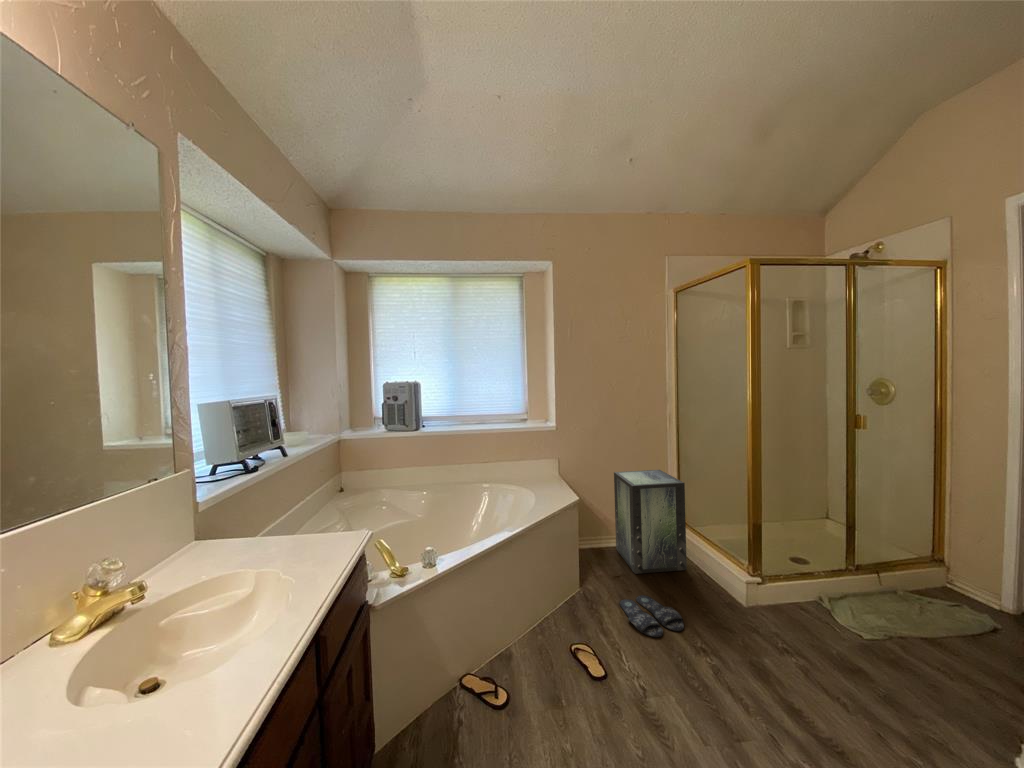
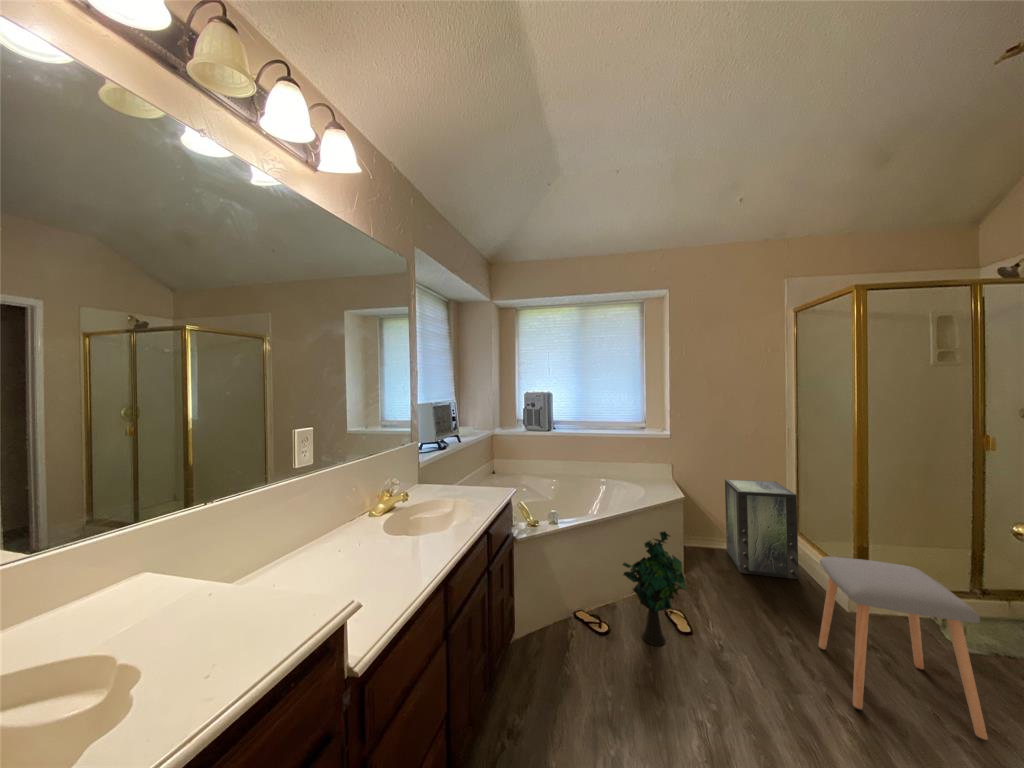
stool: none [727,551,893,730] -> present [819,557,987,741]
decorative plant: none [522,553,602,705] -> present [622,531,686,646]
slippers: present [620,595,684,637] -> none [718,590,779,622]

